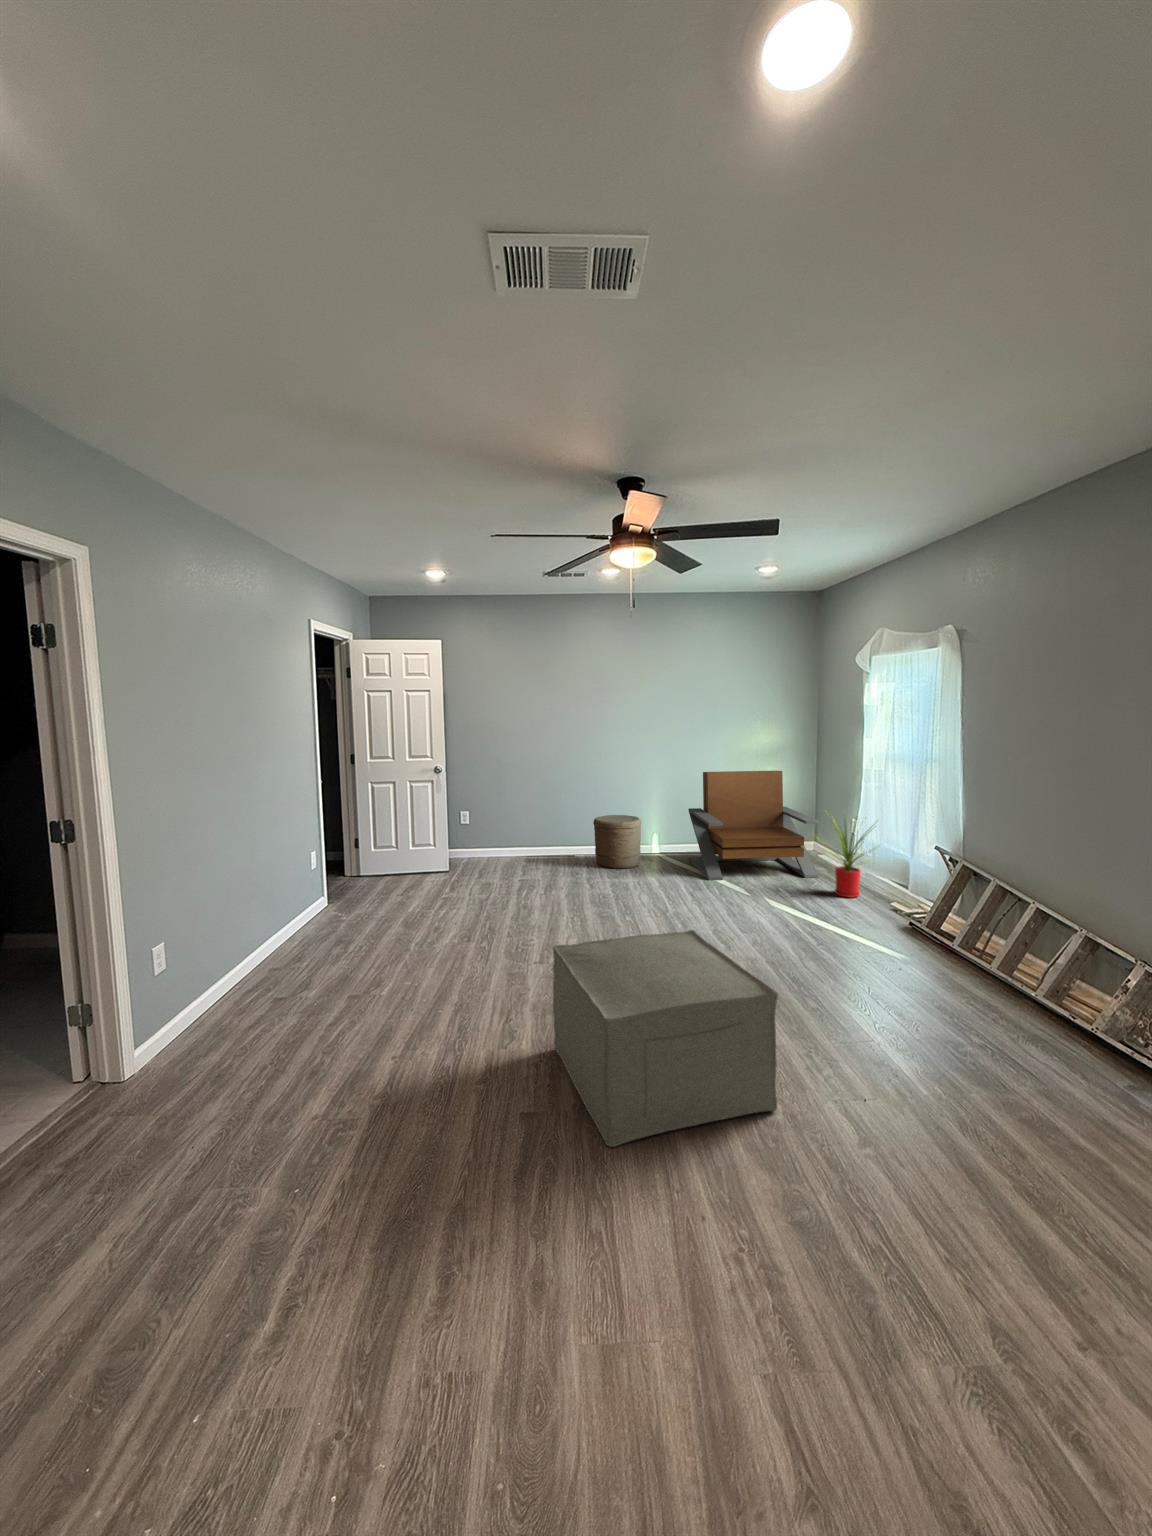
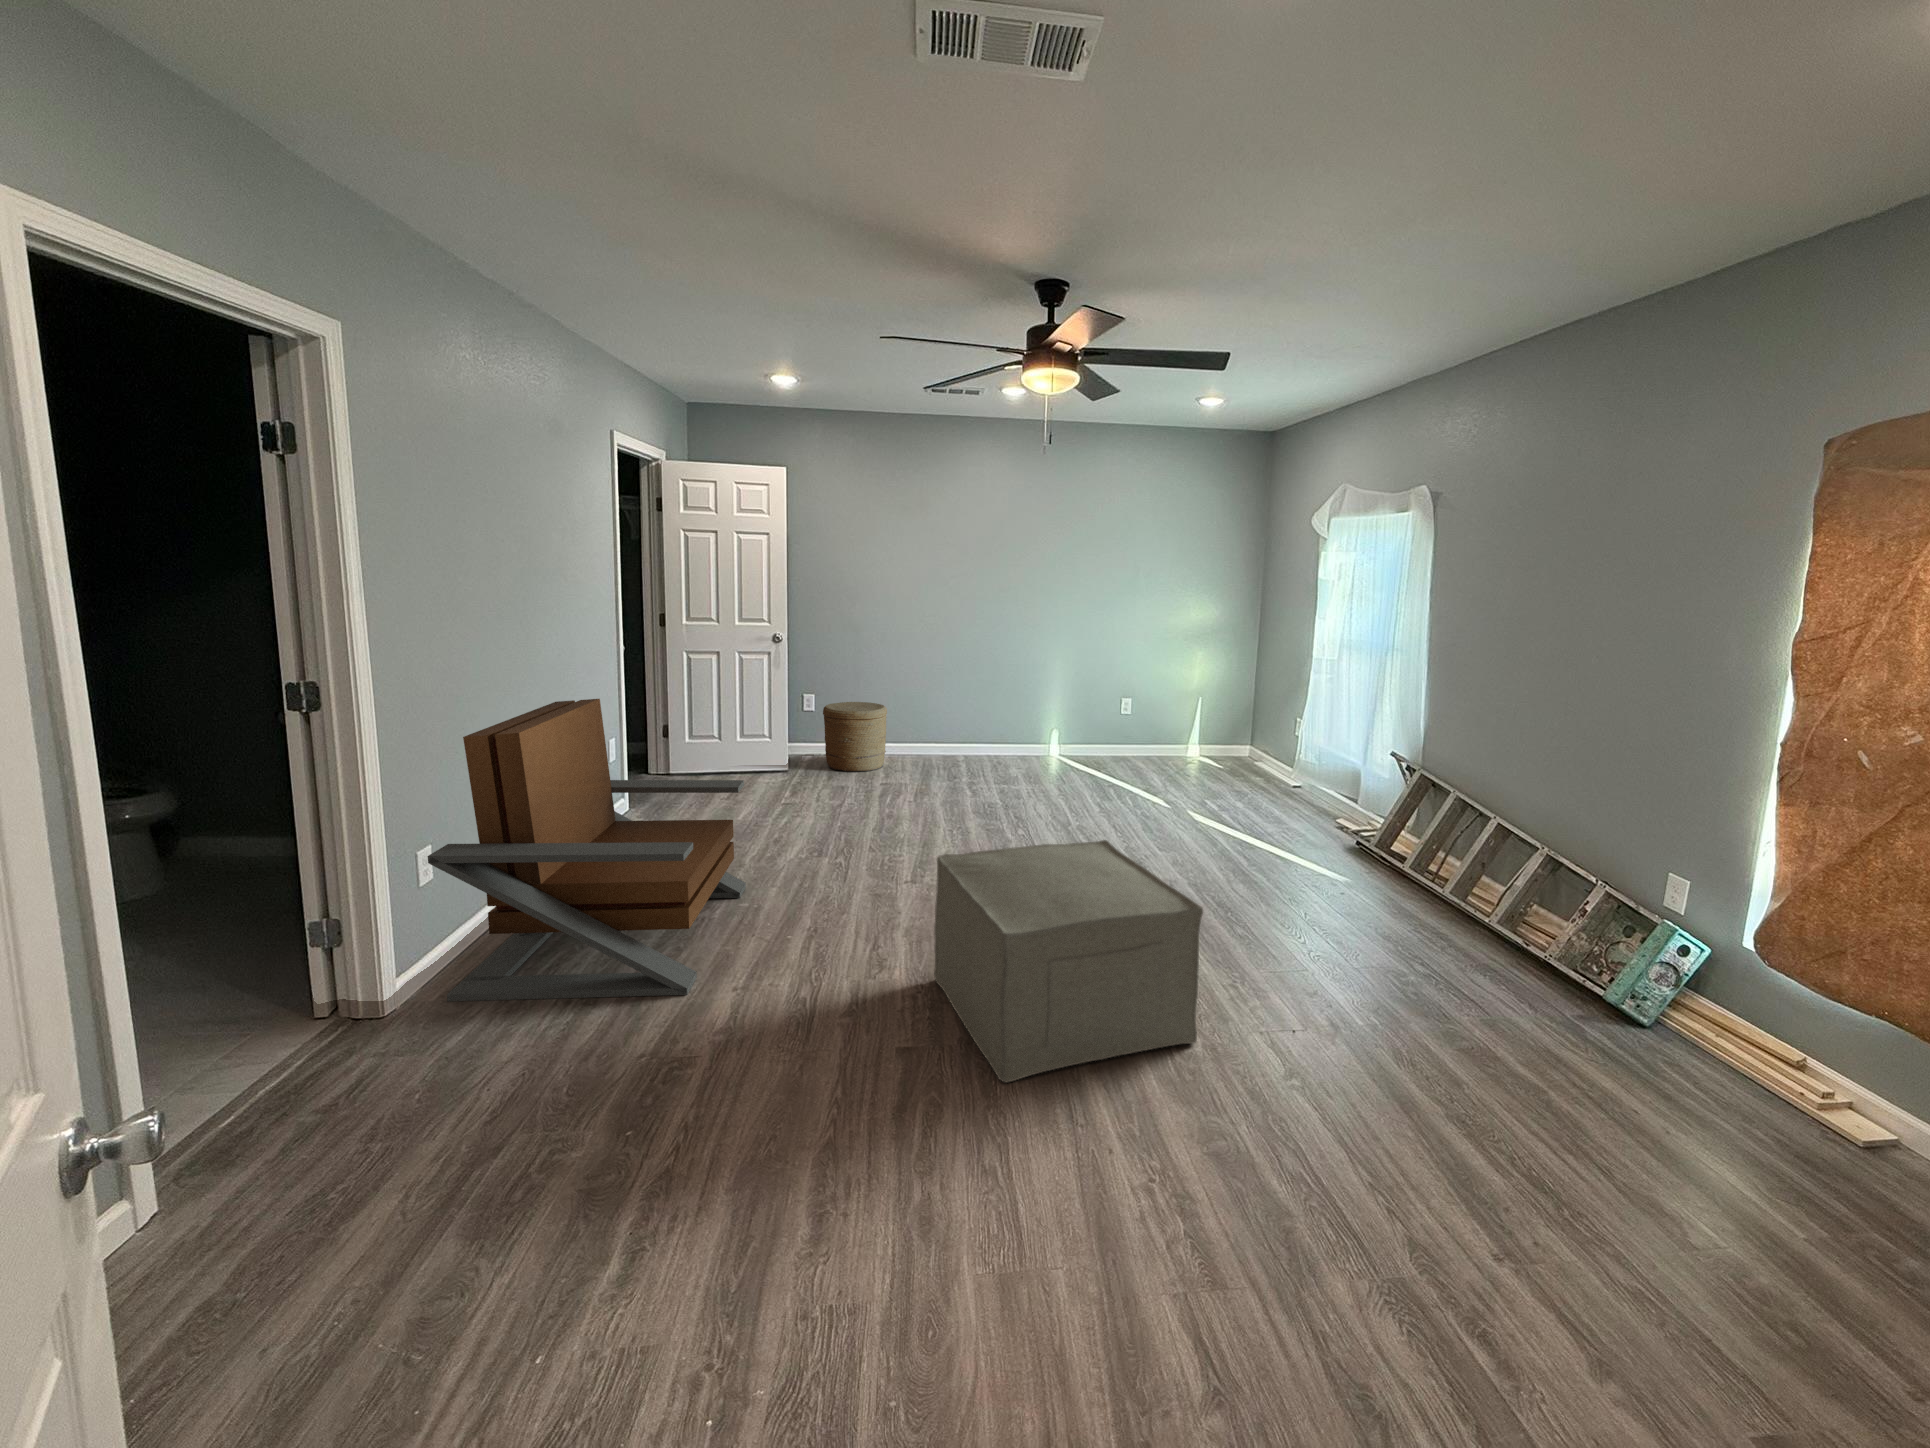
lounge chair: present [688,771,820,880] -> present [428,699,746,1001]
woven basket: present [593,815,641,869] -> present [823,702,887,772]
house plant: present [826,819,876,898] -> none [1249,702,1333,813]

